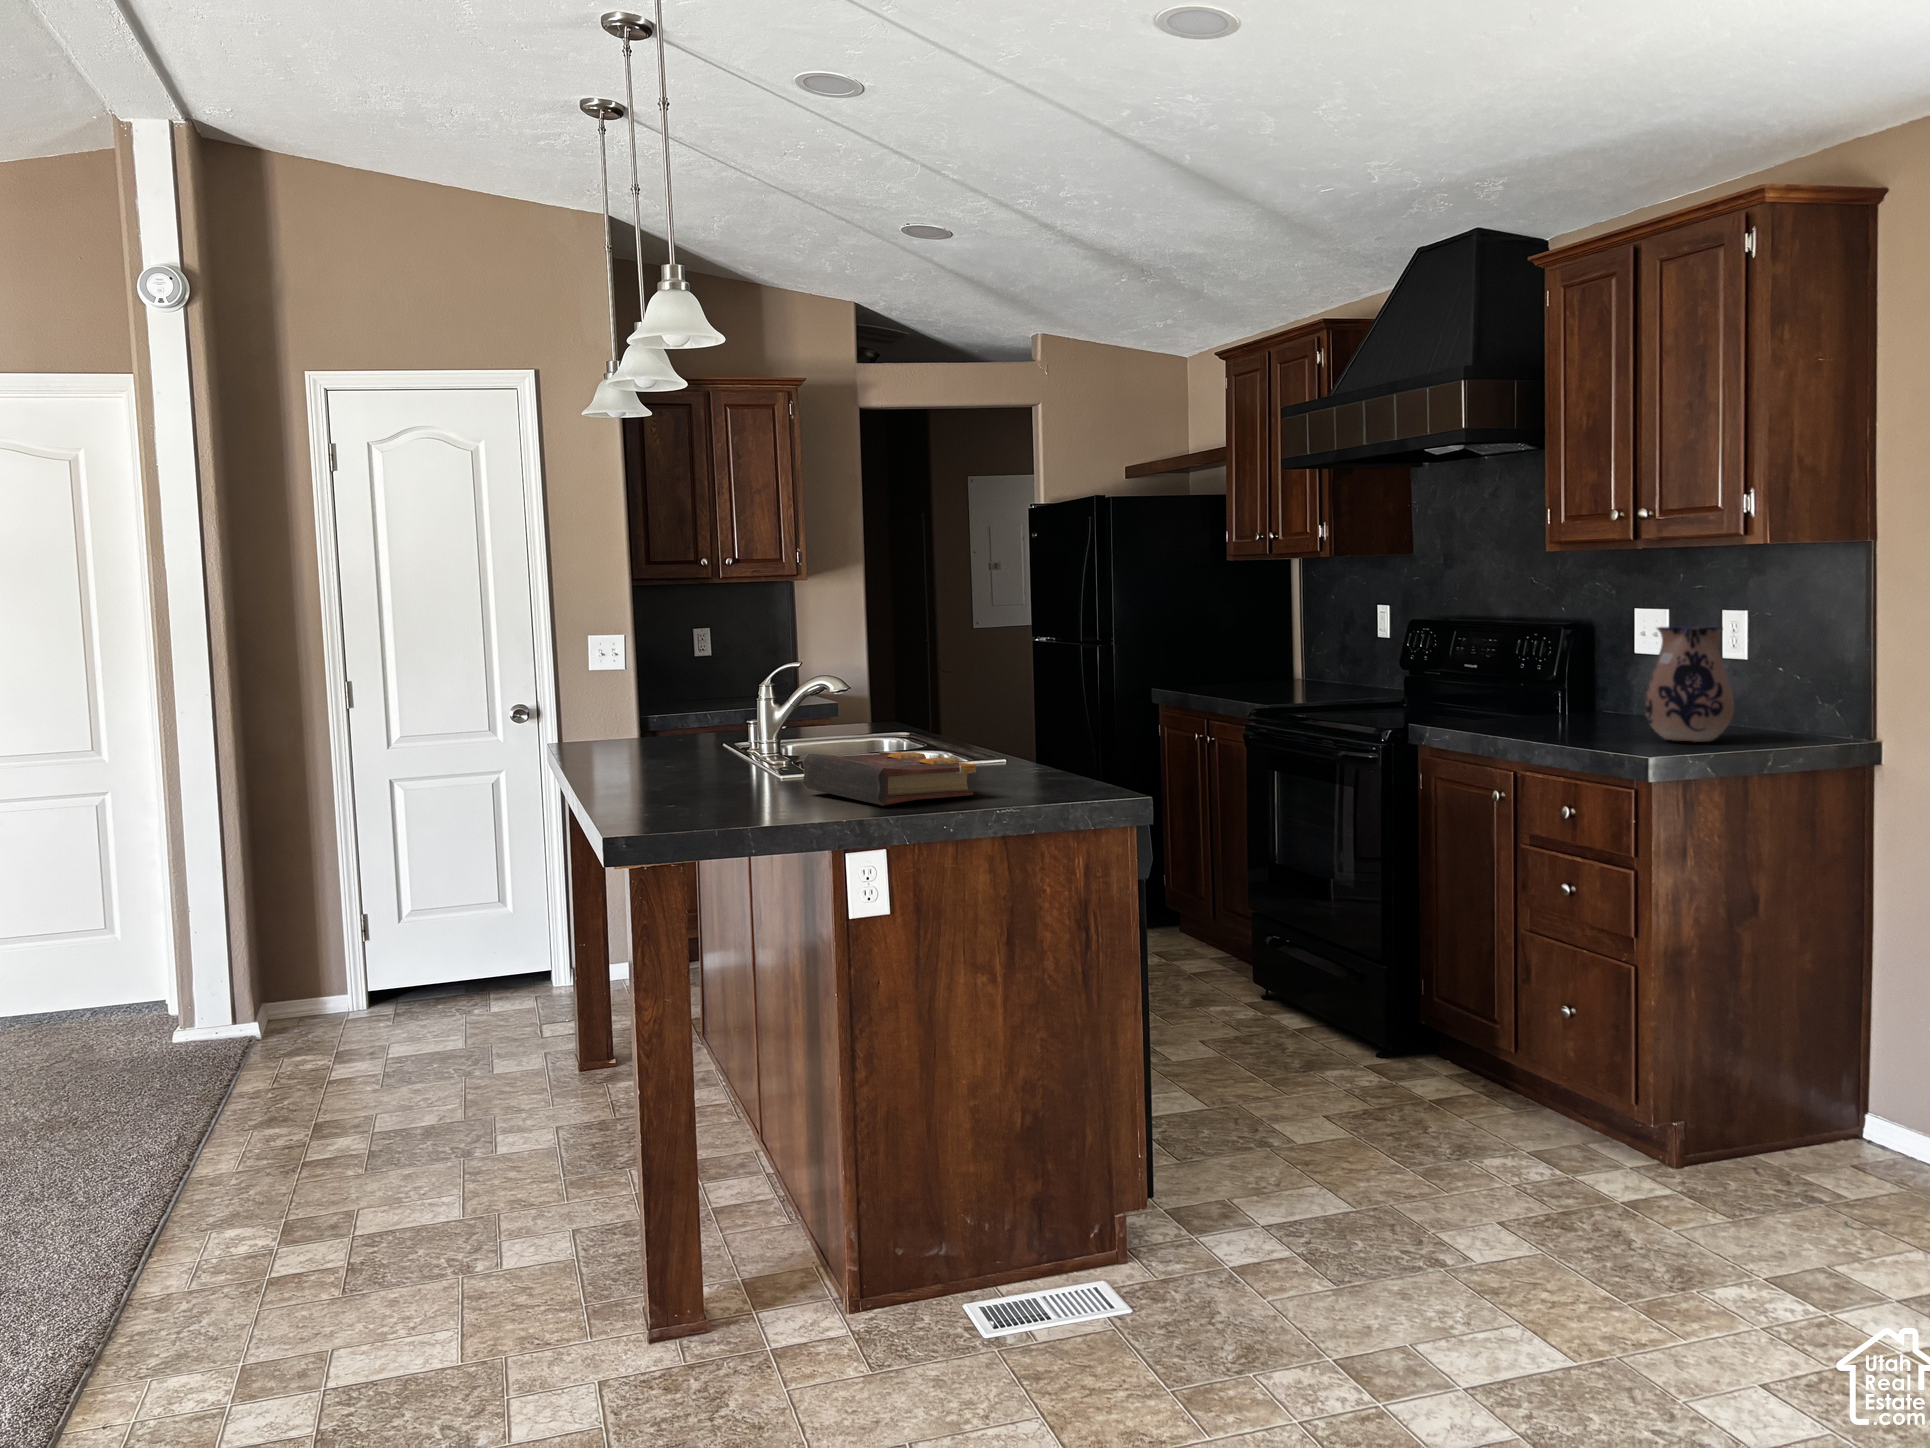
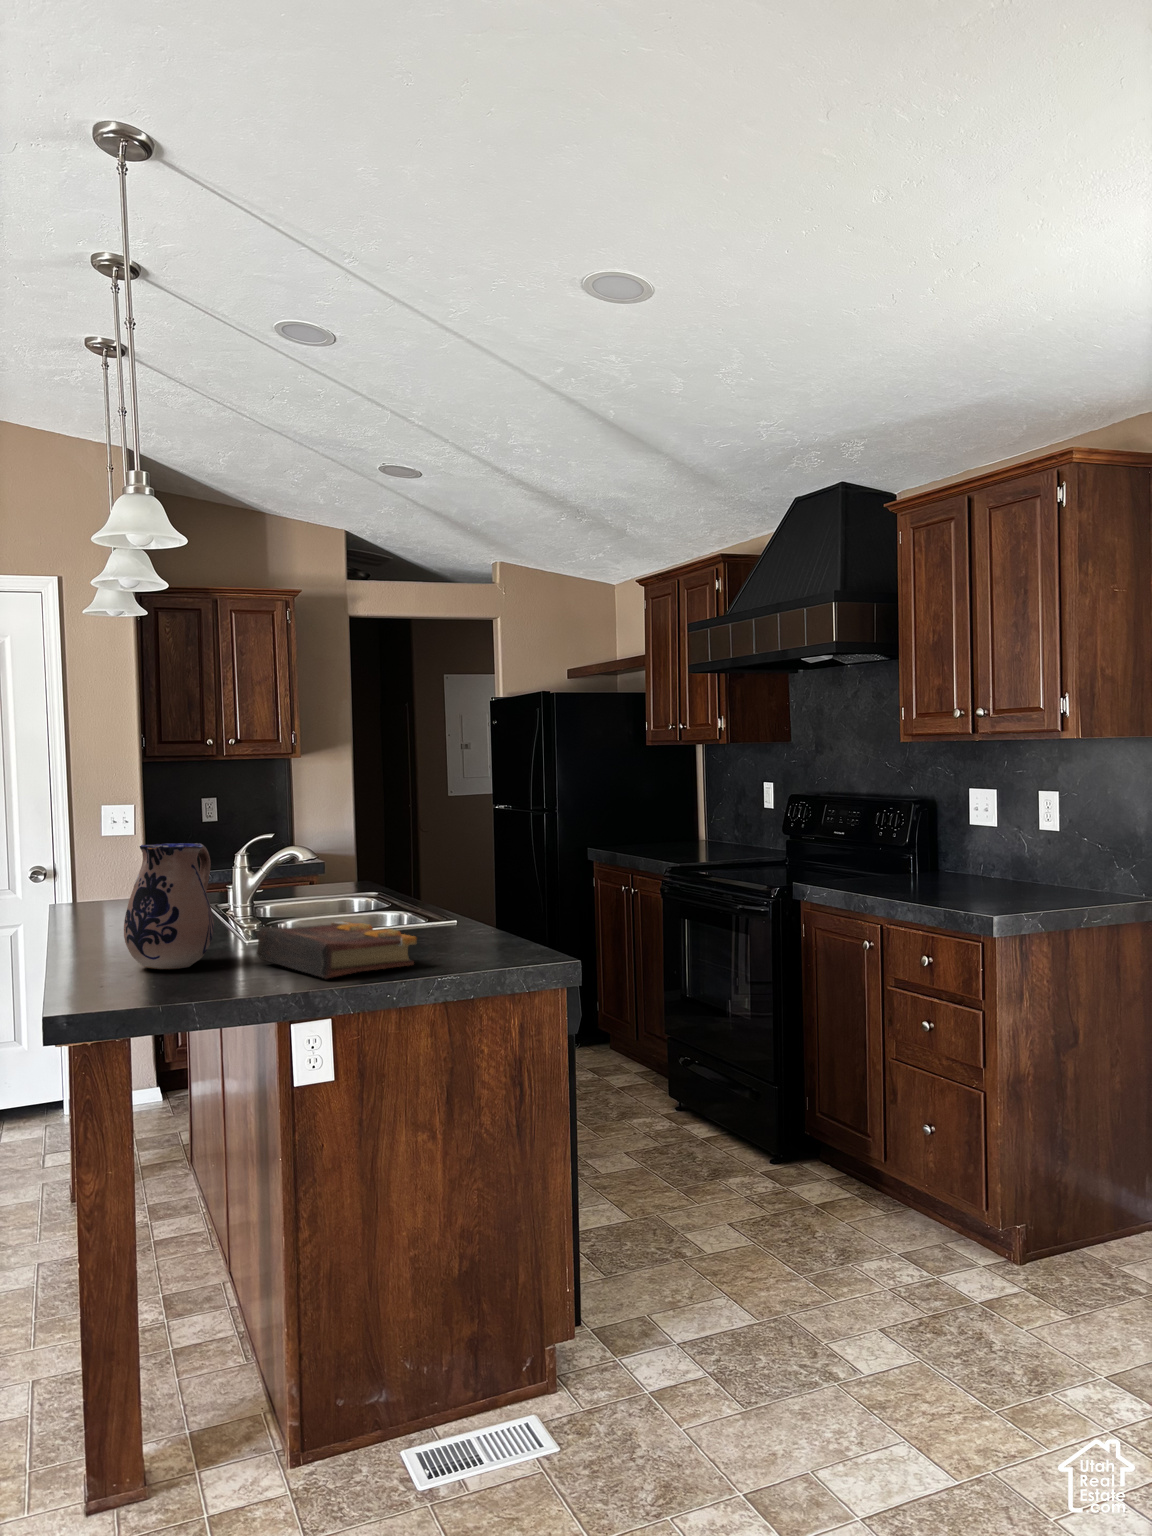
ceramic pitcher: present [1645,626,1734,742] -> present [124,843,214,969]

